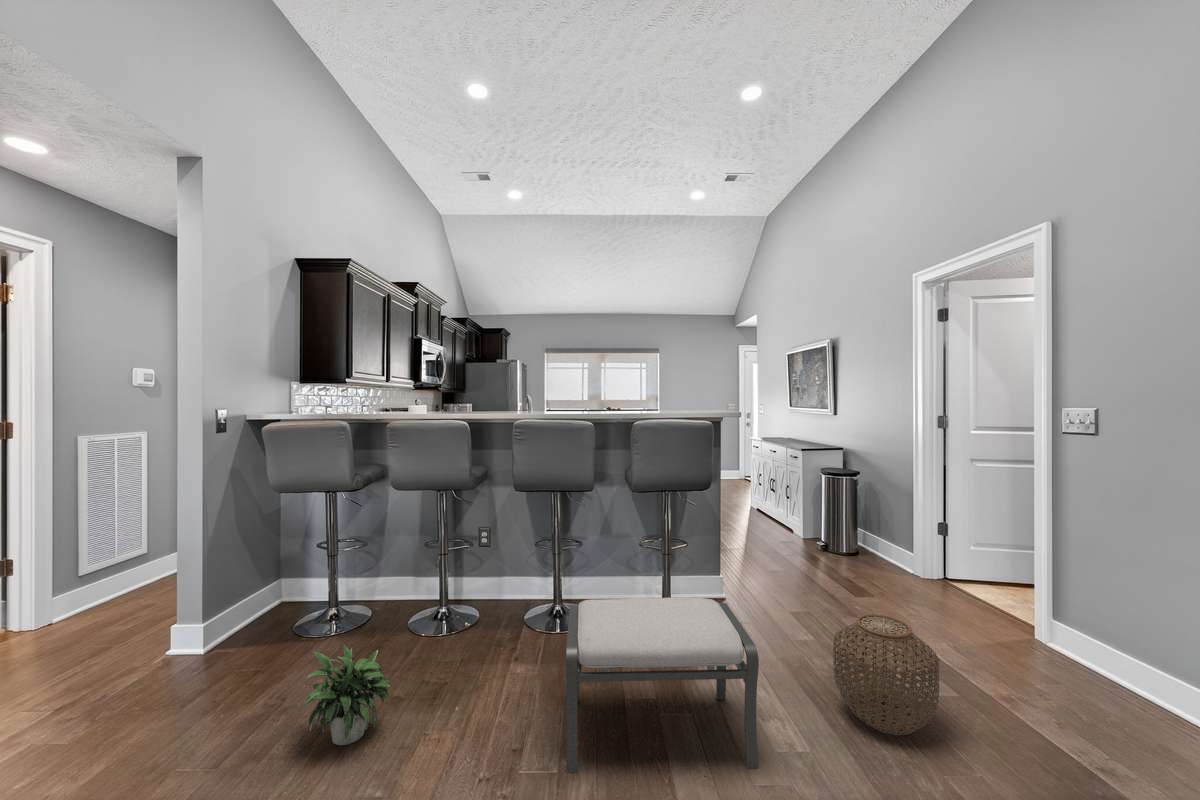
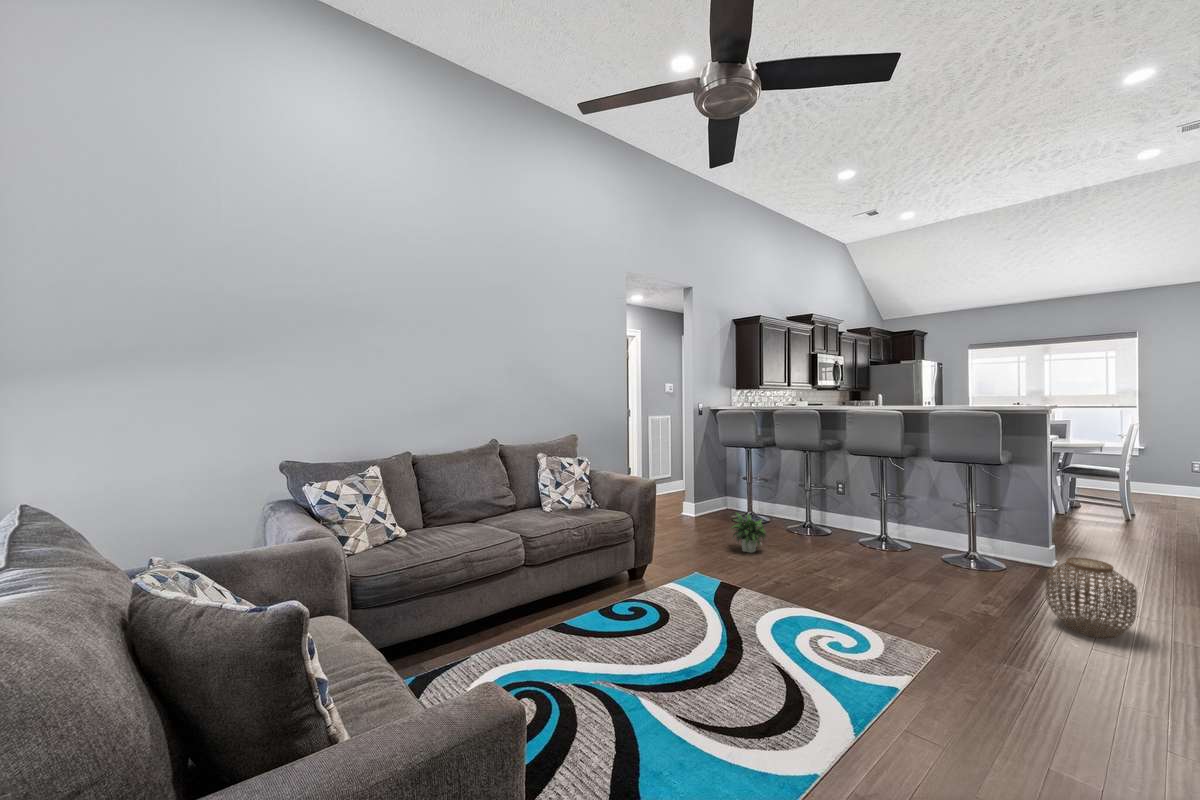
ottoman: present [566,597,759,773] -> none [839,513,967,611]

